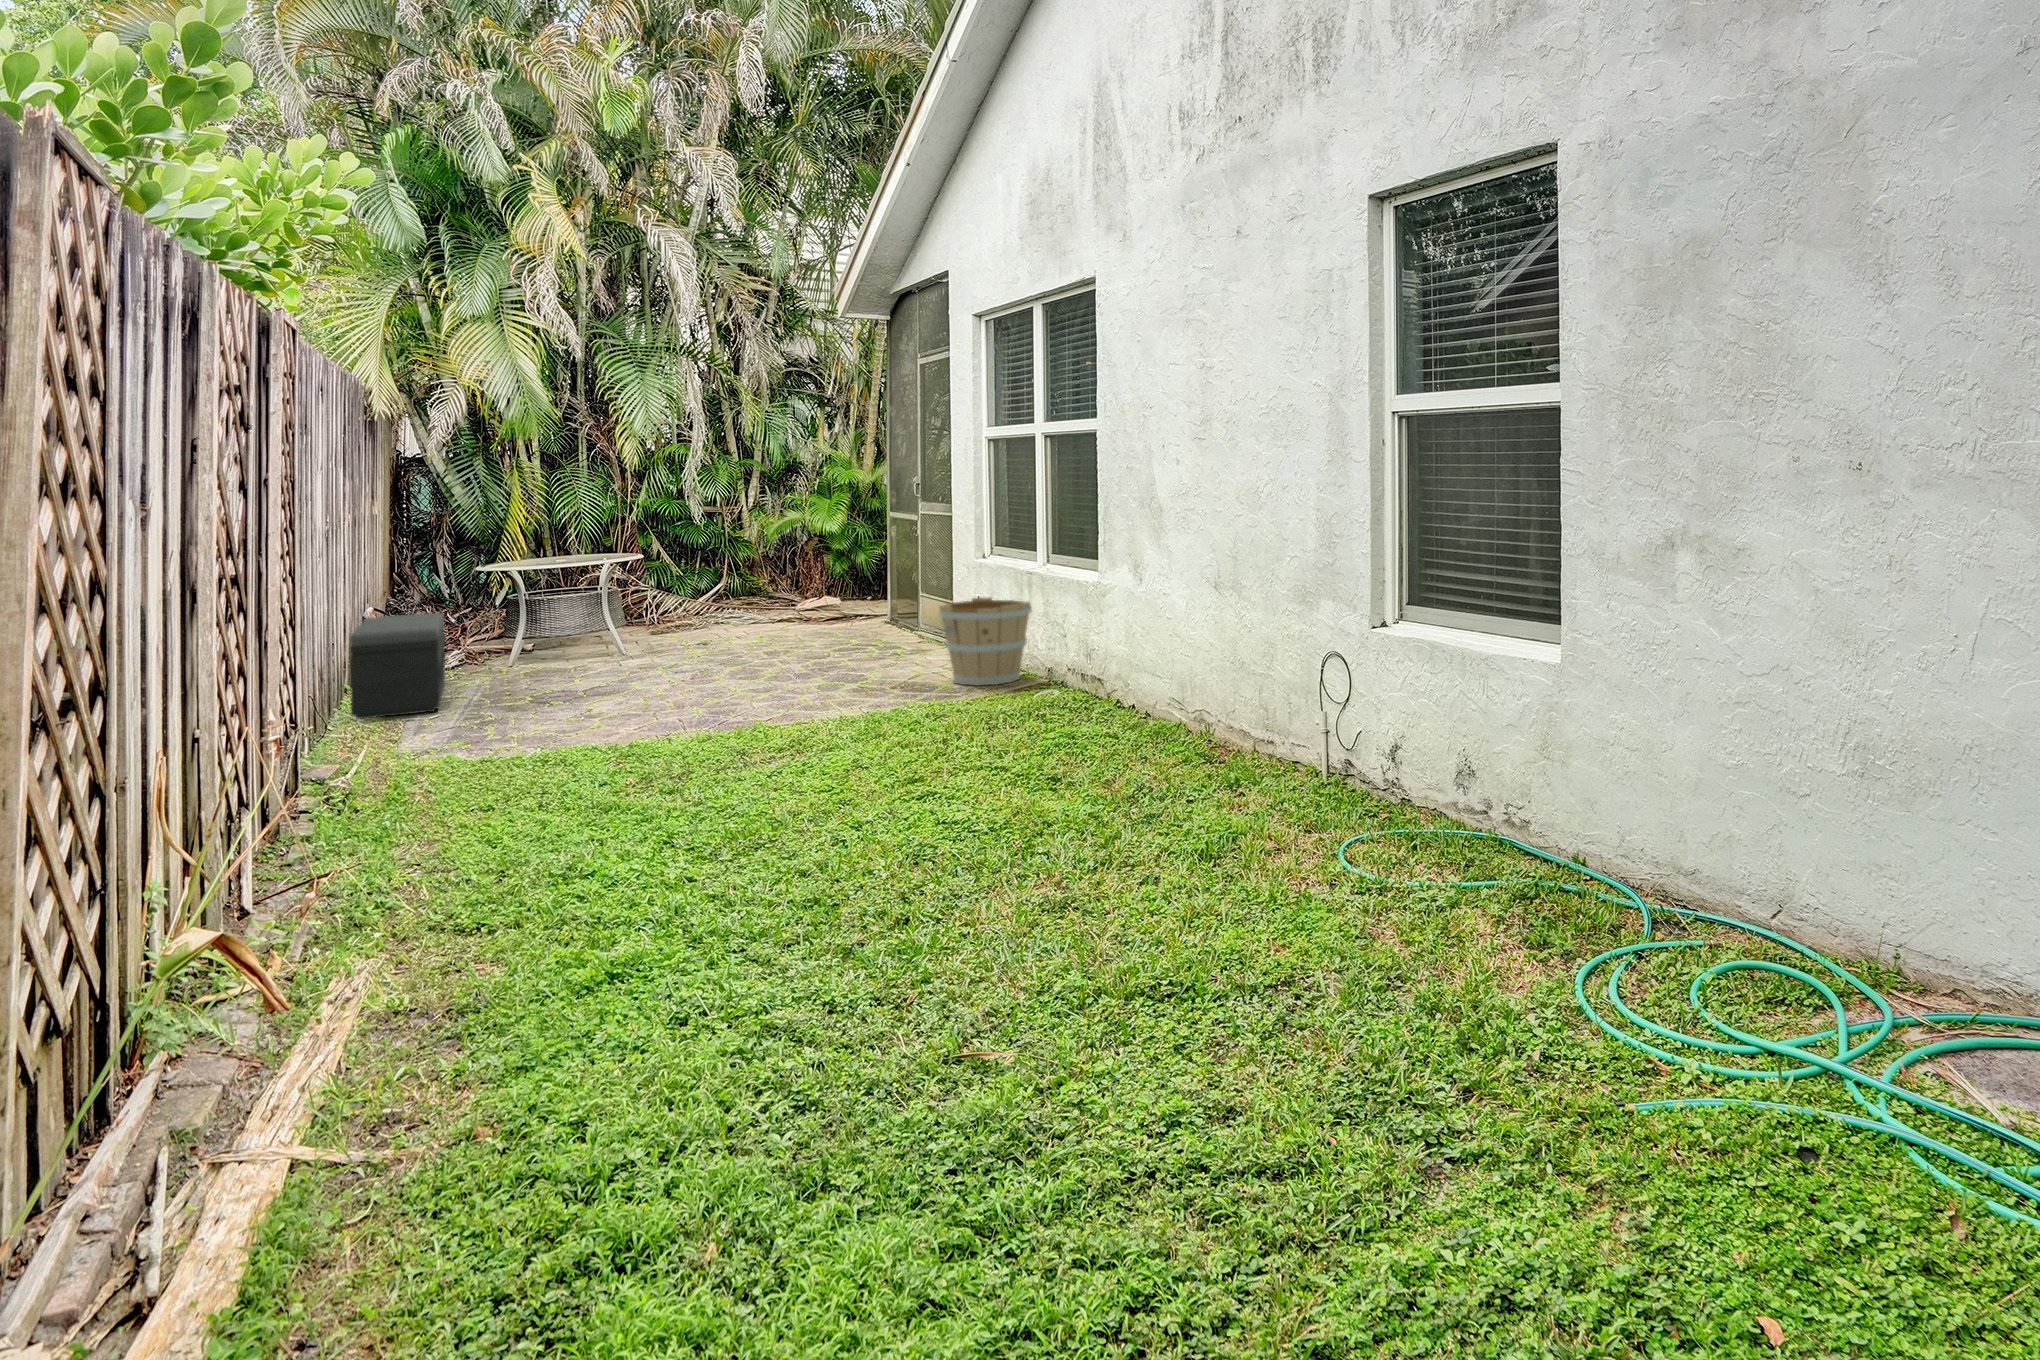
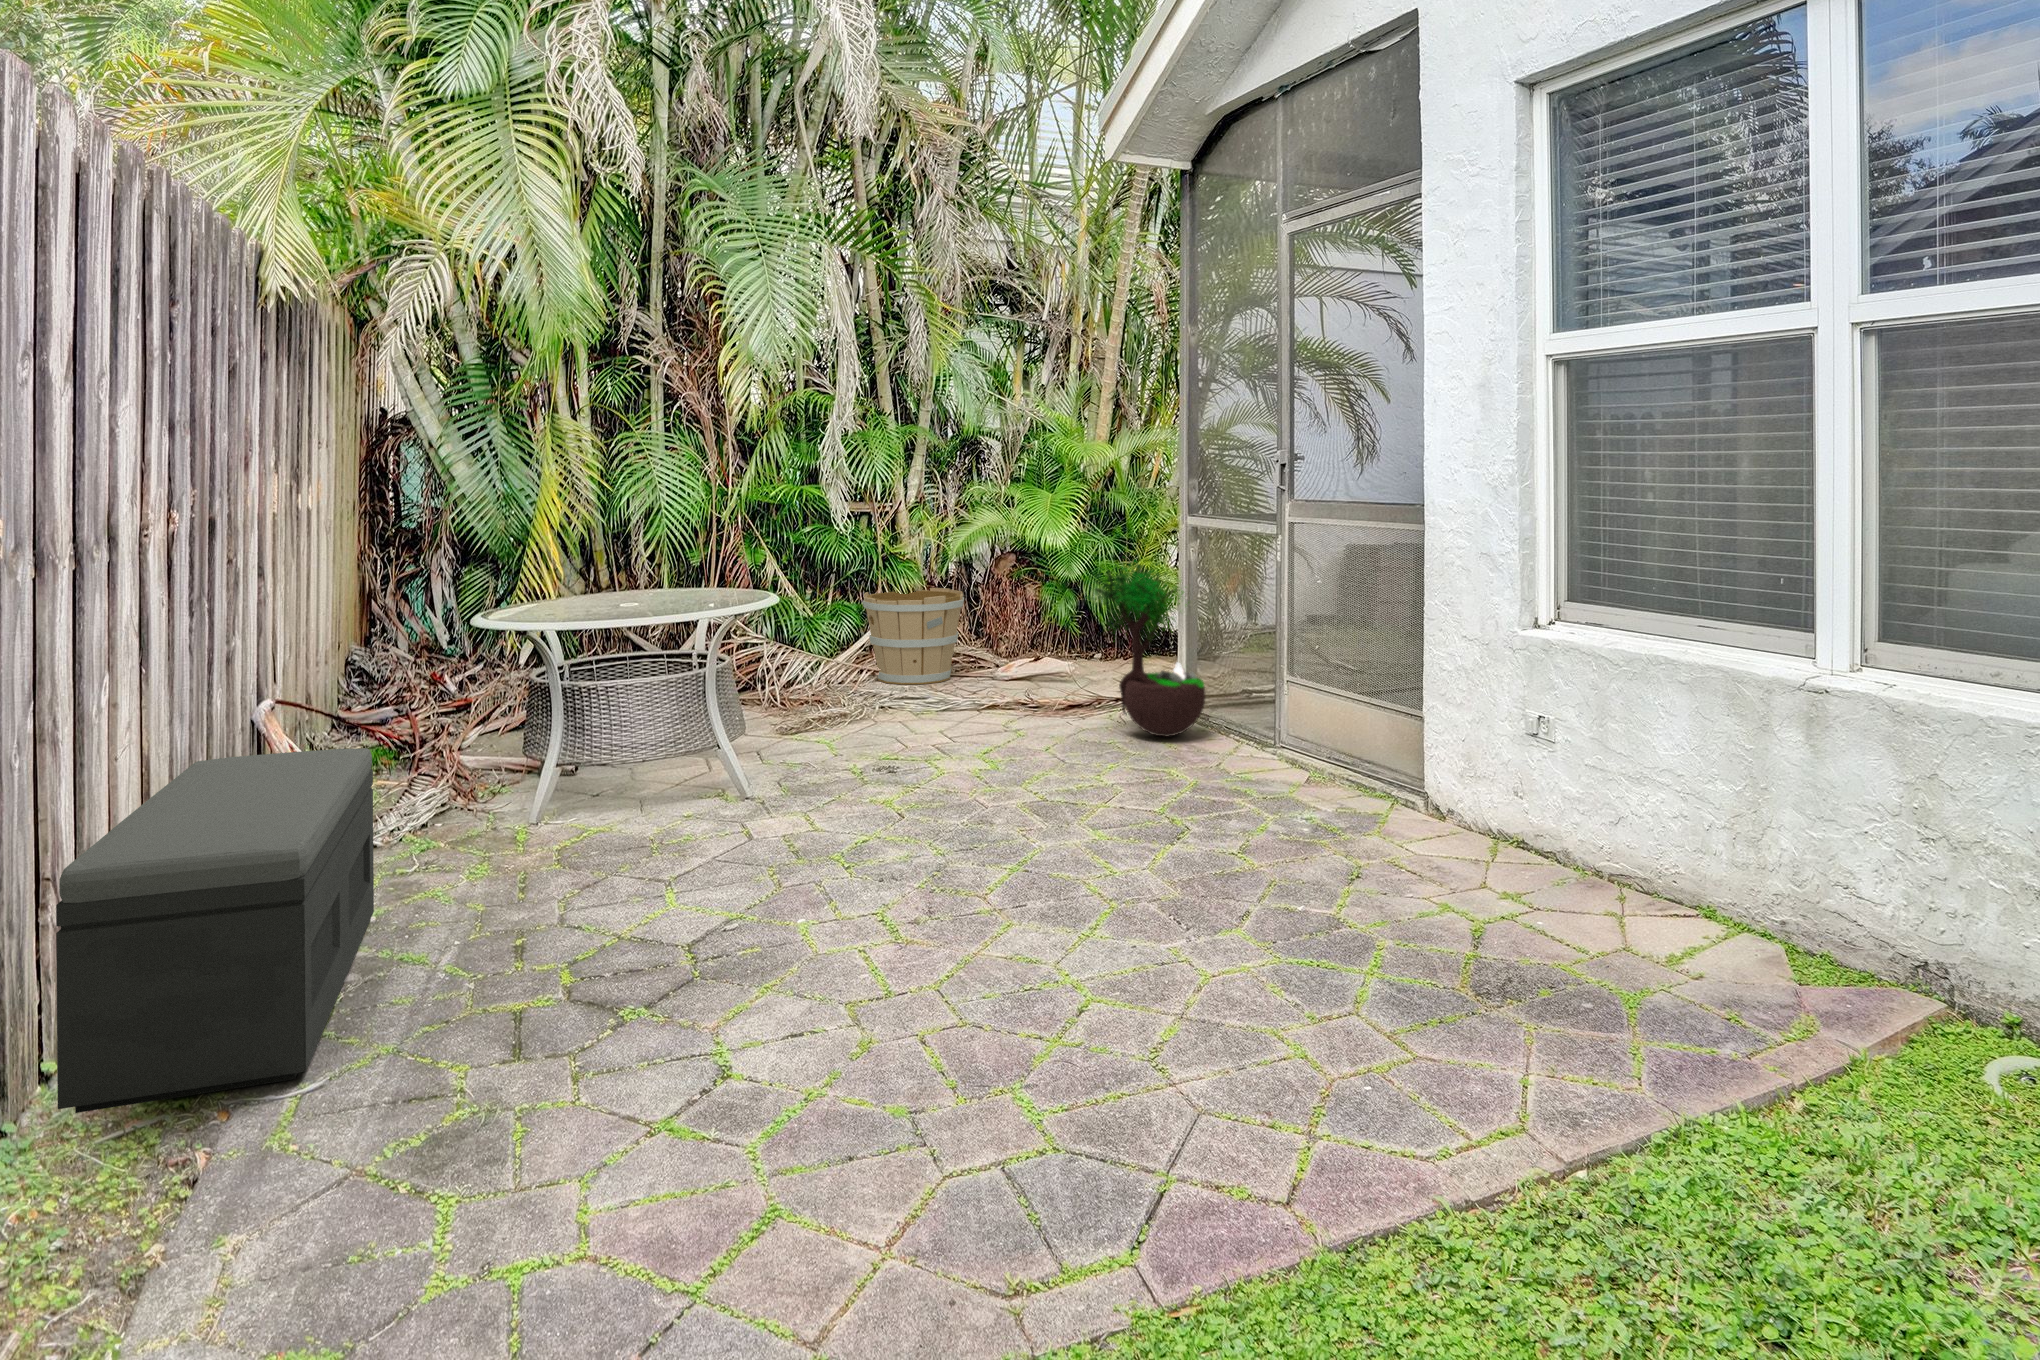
potted tree: none [827,526,892,628] -> present [1085,546,1206,737]
wooden bucket: present [939,598,1032,686] -> present [863,588,964,685]

